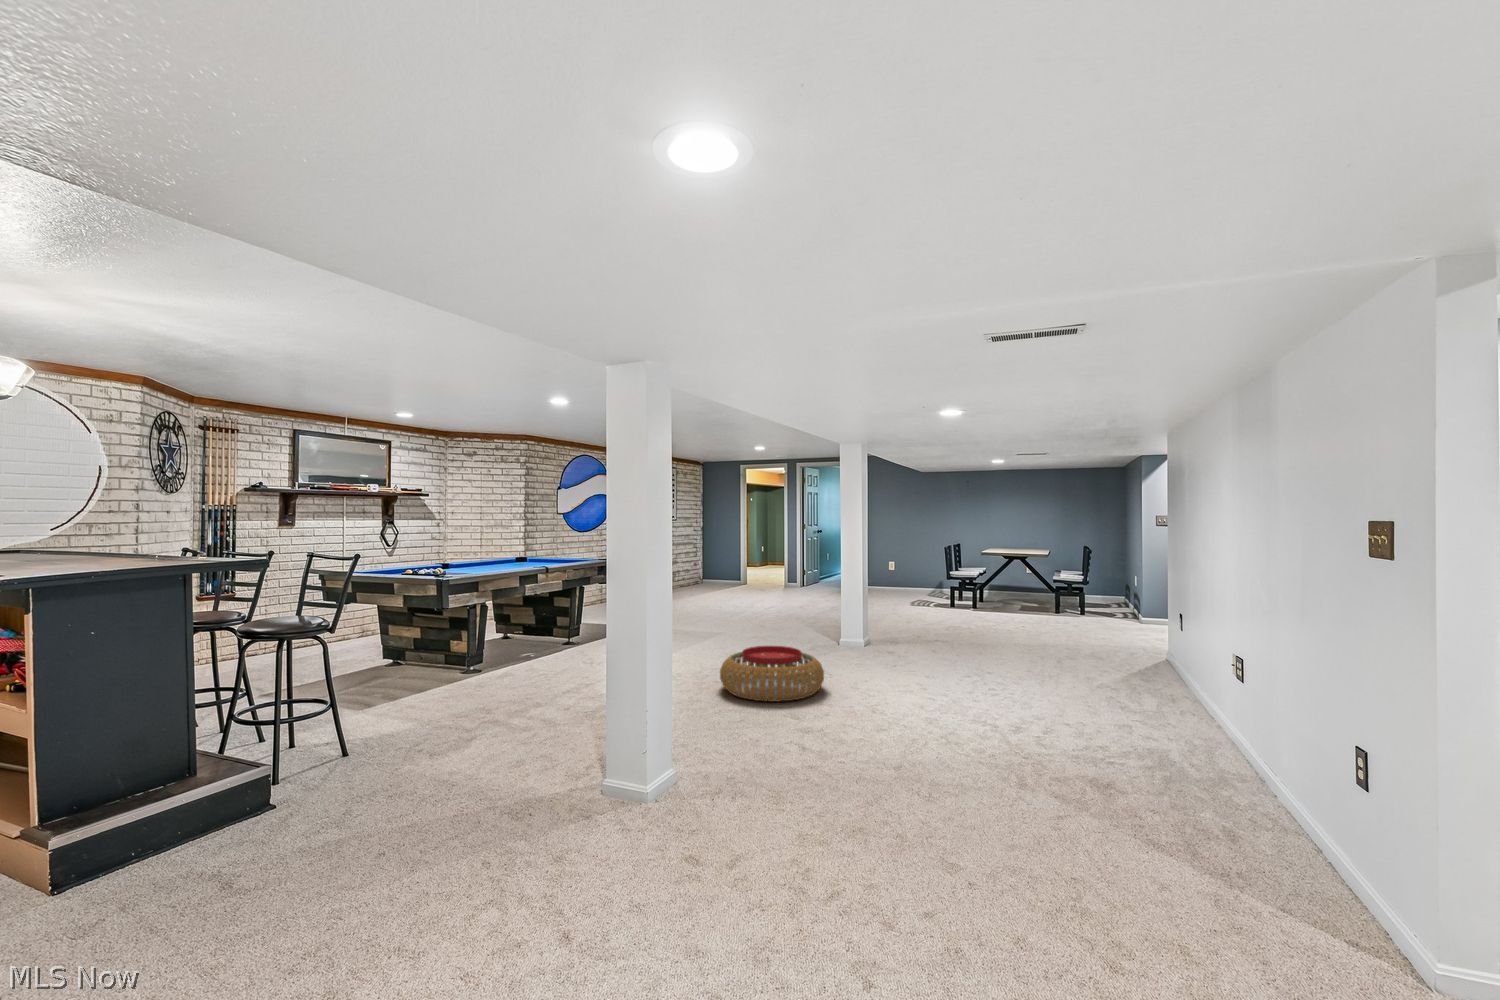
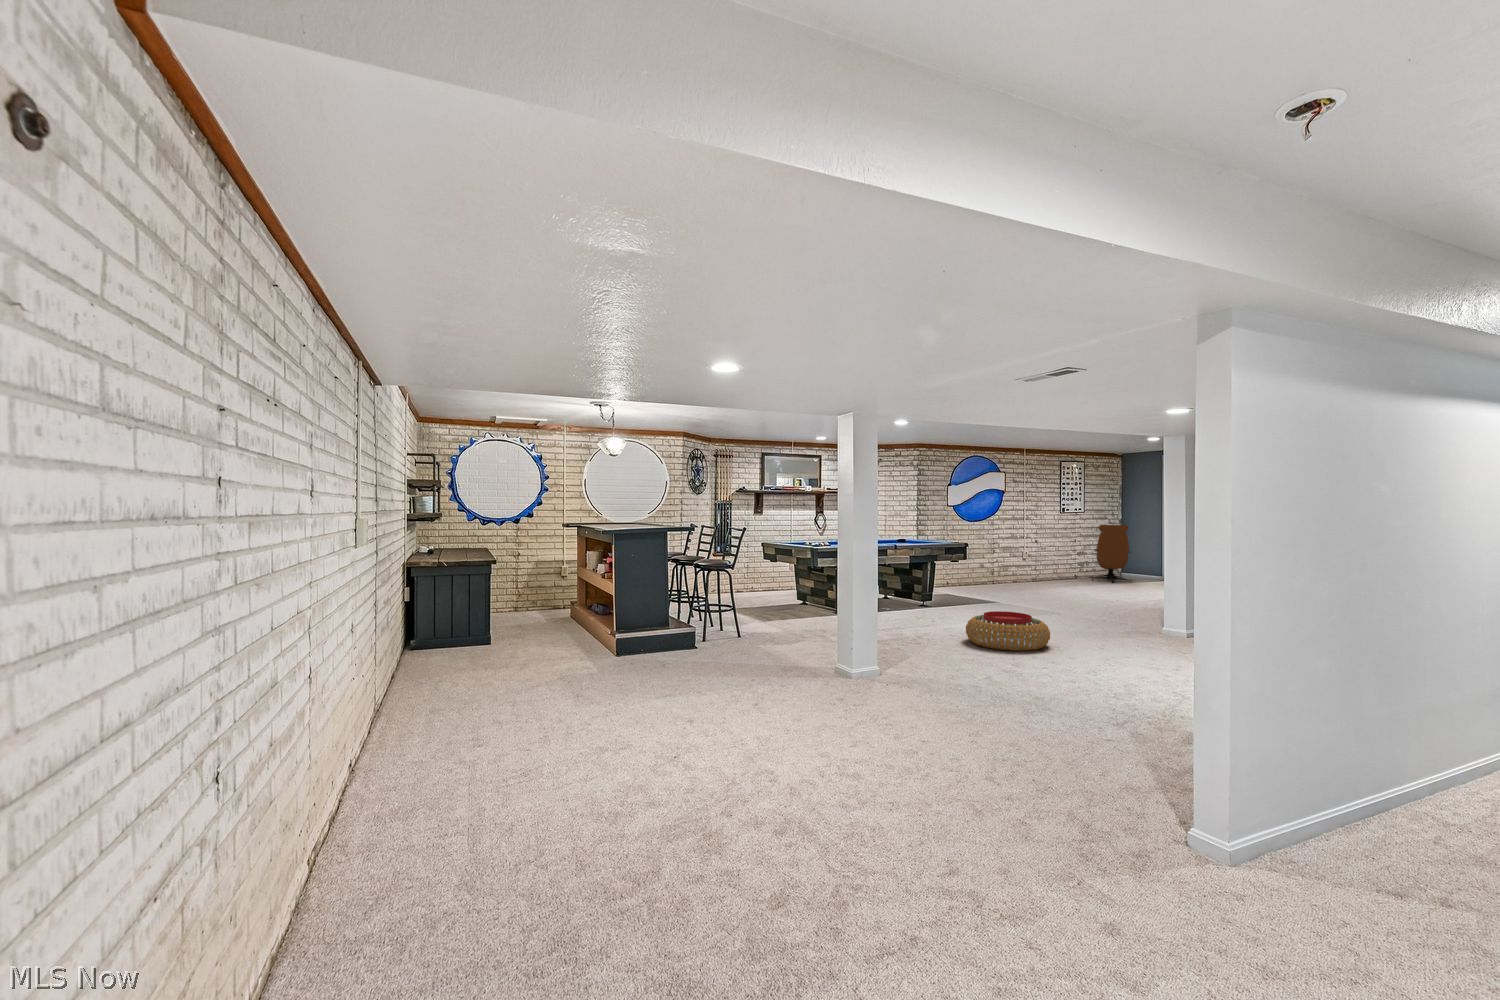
lounge chair: none [686,531,725,590] -> present [1092,525,1132,583]

